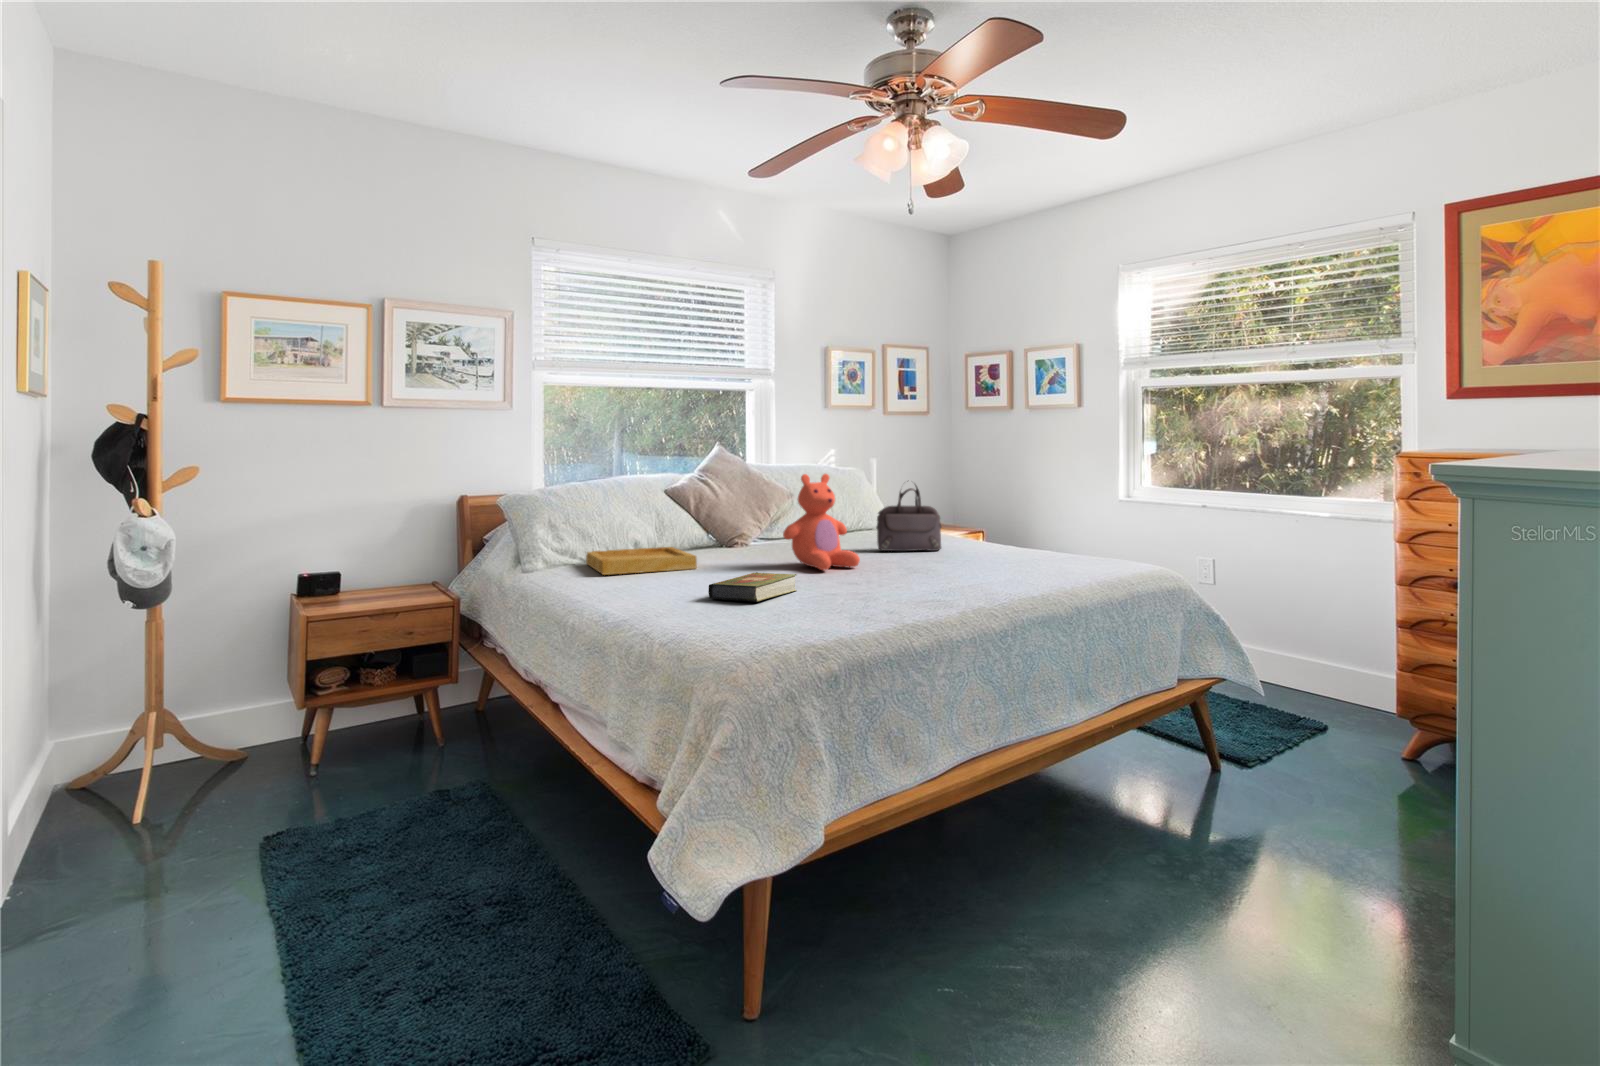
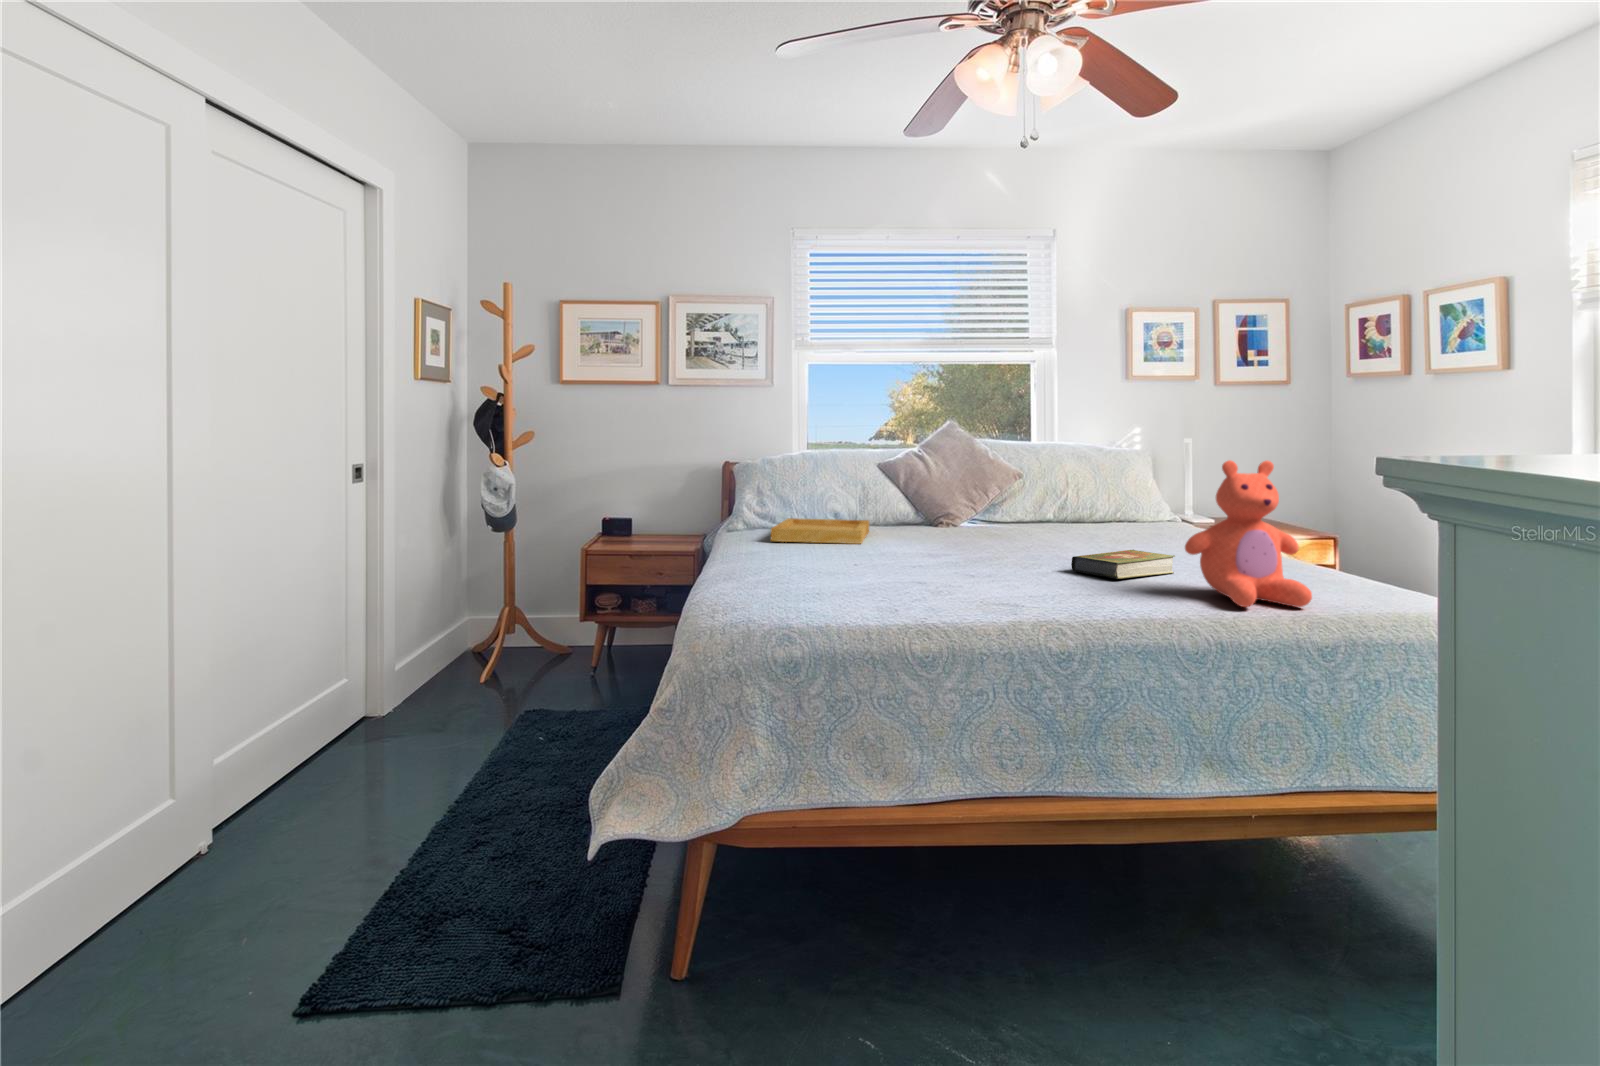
teddy bear: present [783,474,860,570] -> present [1185,460,1312,607]
handbag: present [876,485,941,551] -> none [1082,464,1165,550]
book: present [708,572,797,602] -> present [1071,550,1175,579]

